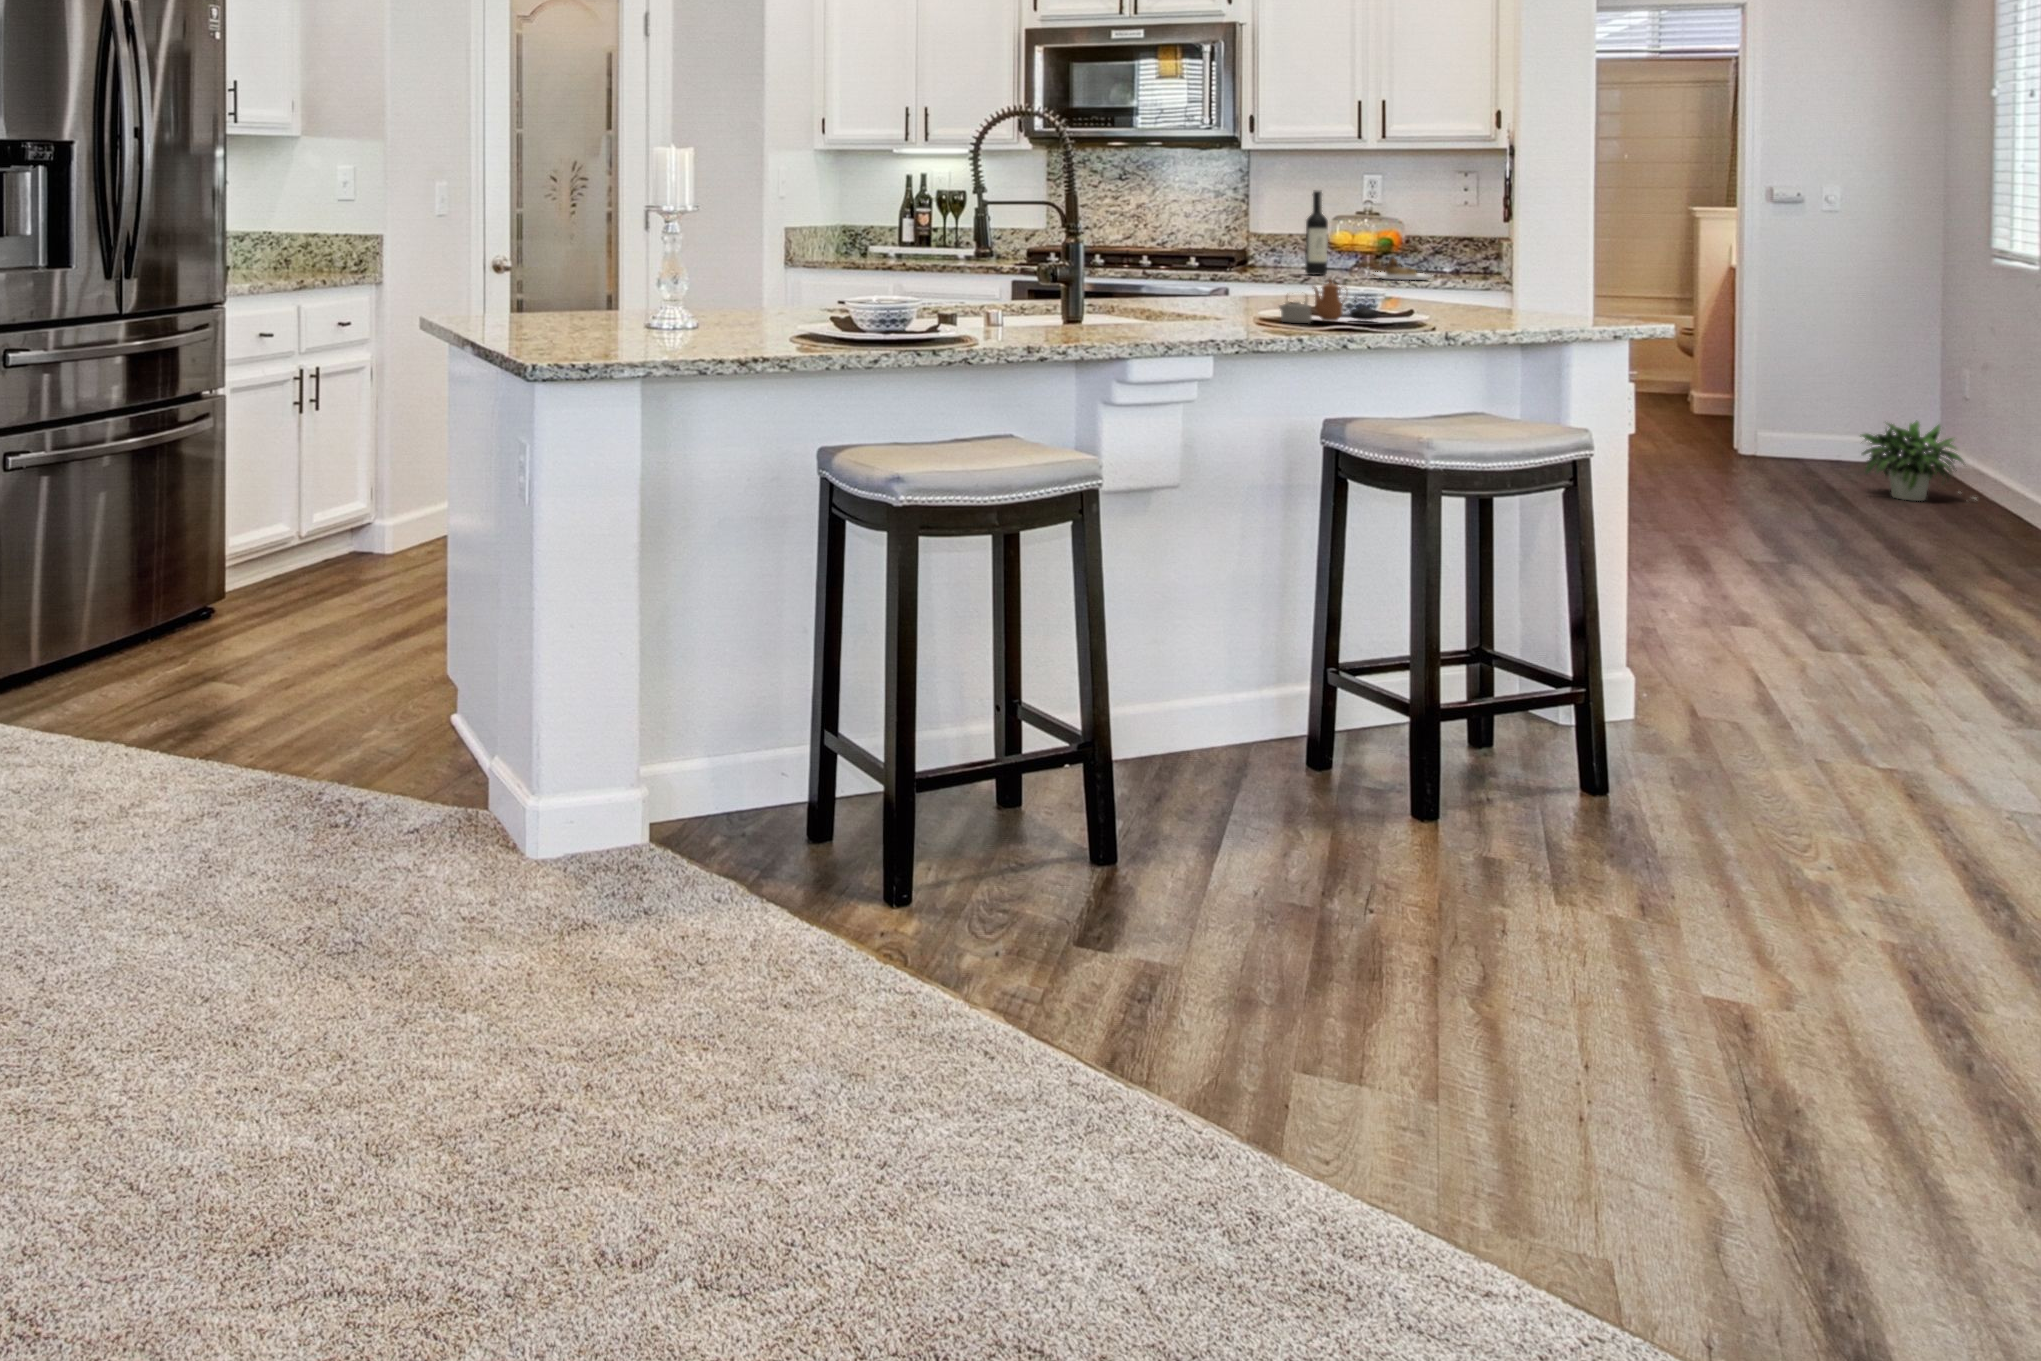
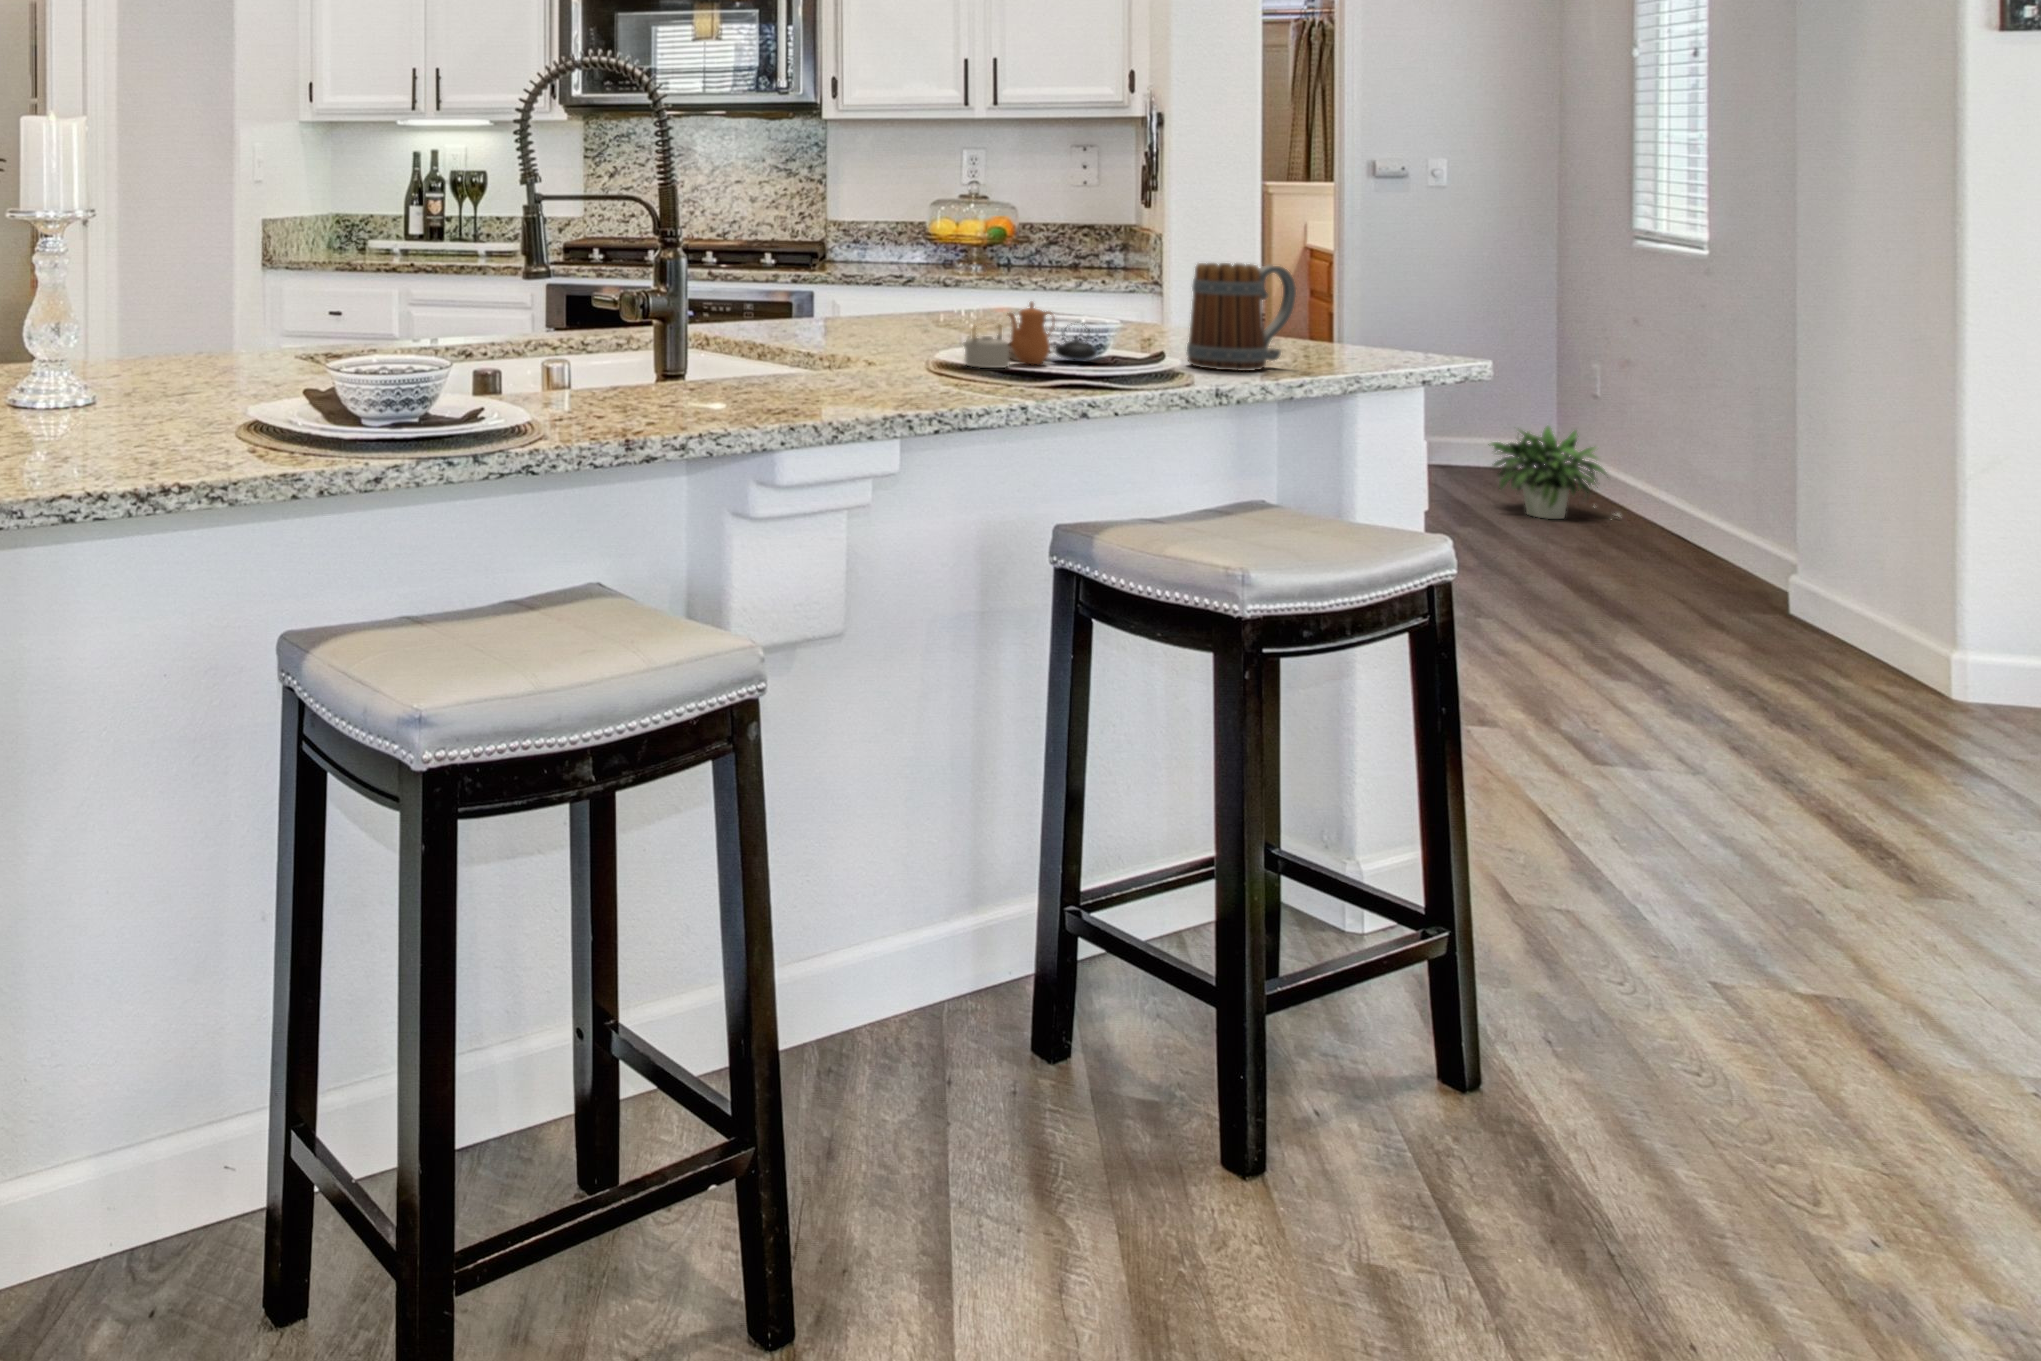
wine bottle: present [1305,191,1431,280] -> none [893,168,1053,278]
mug: none [1441,254,1519,327] -> present [1187,263,1296,371]

